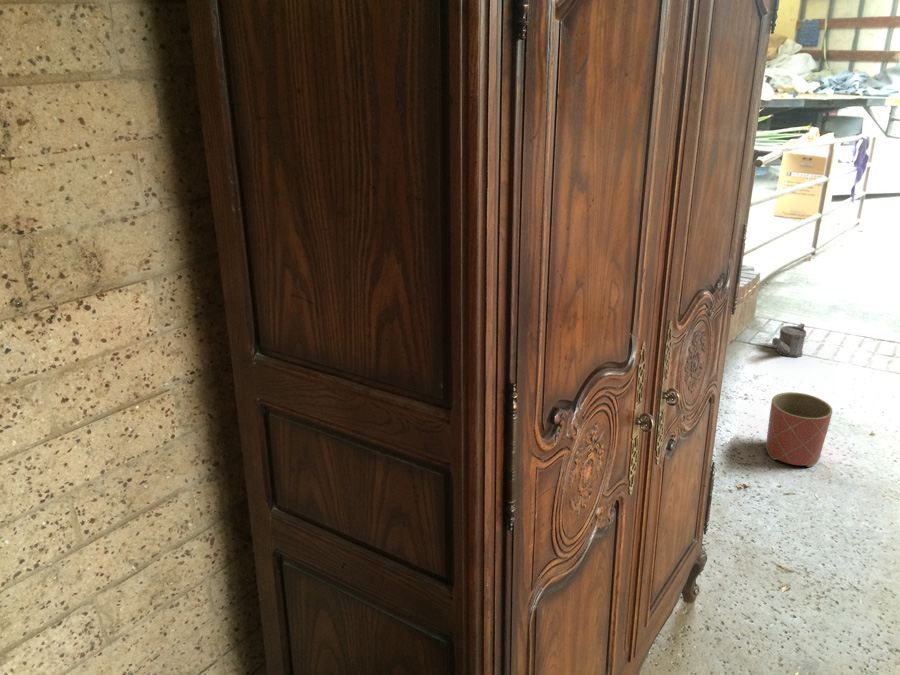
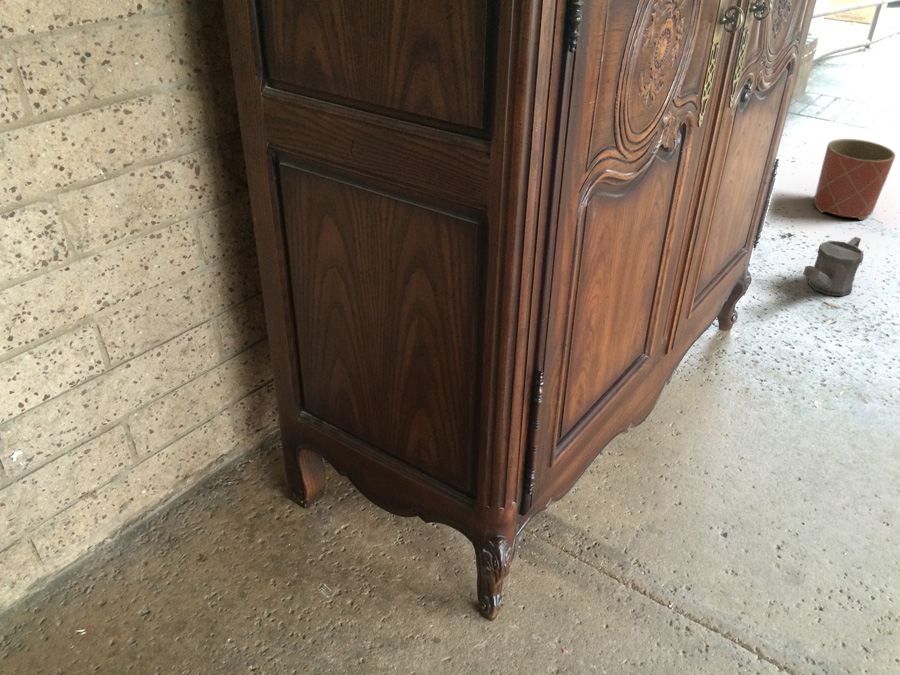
watering can: present [772,324,806,357] -> present [803,237,864,296]

